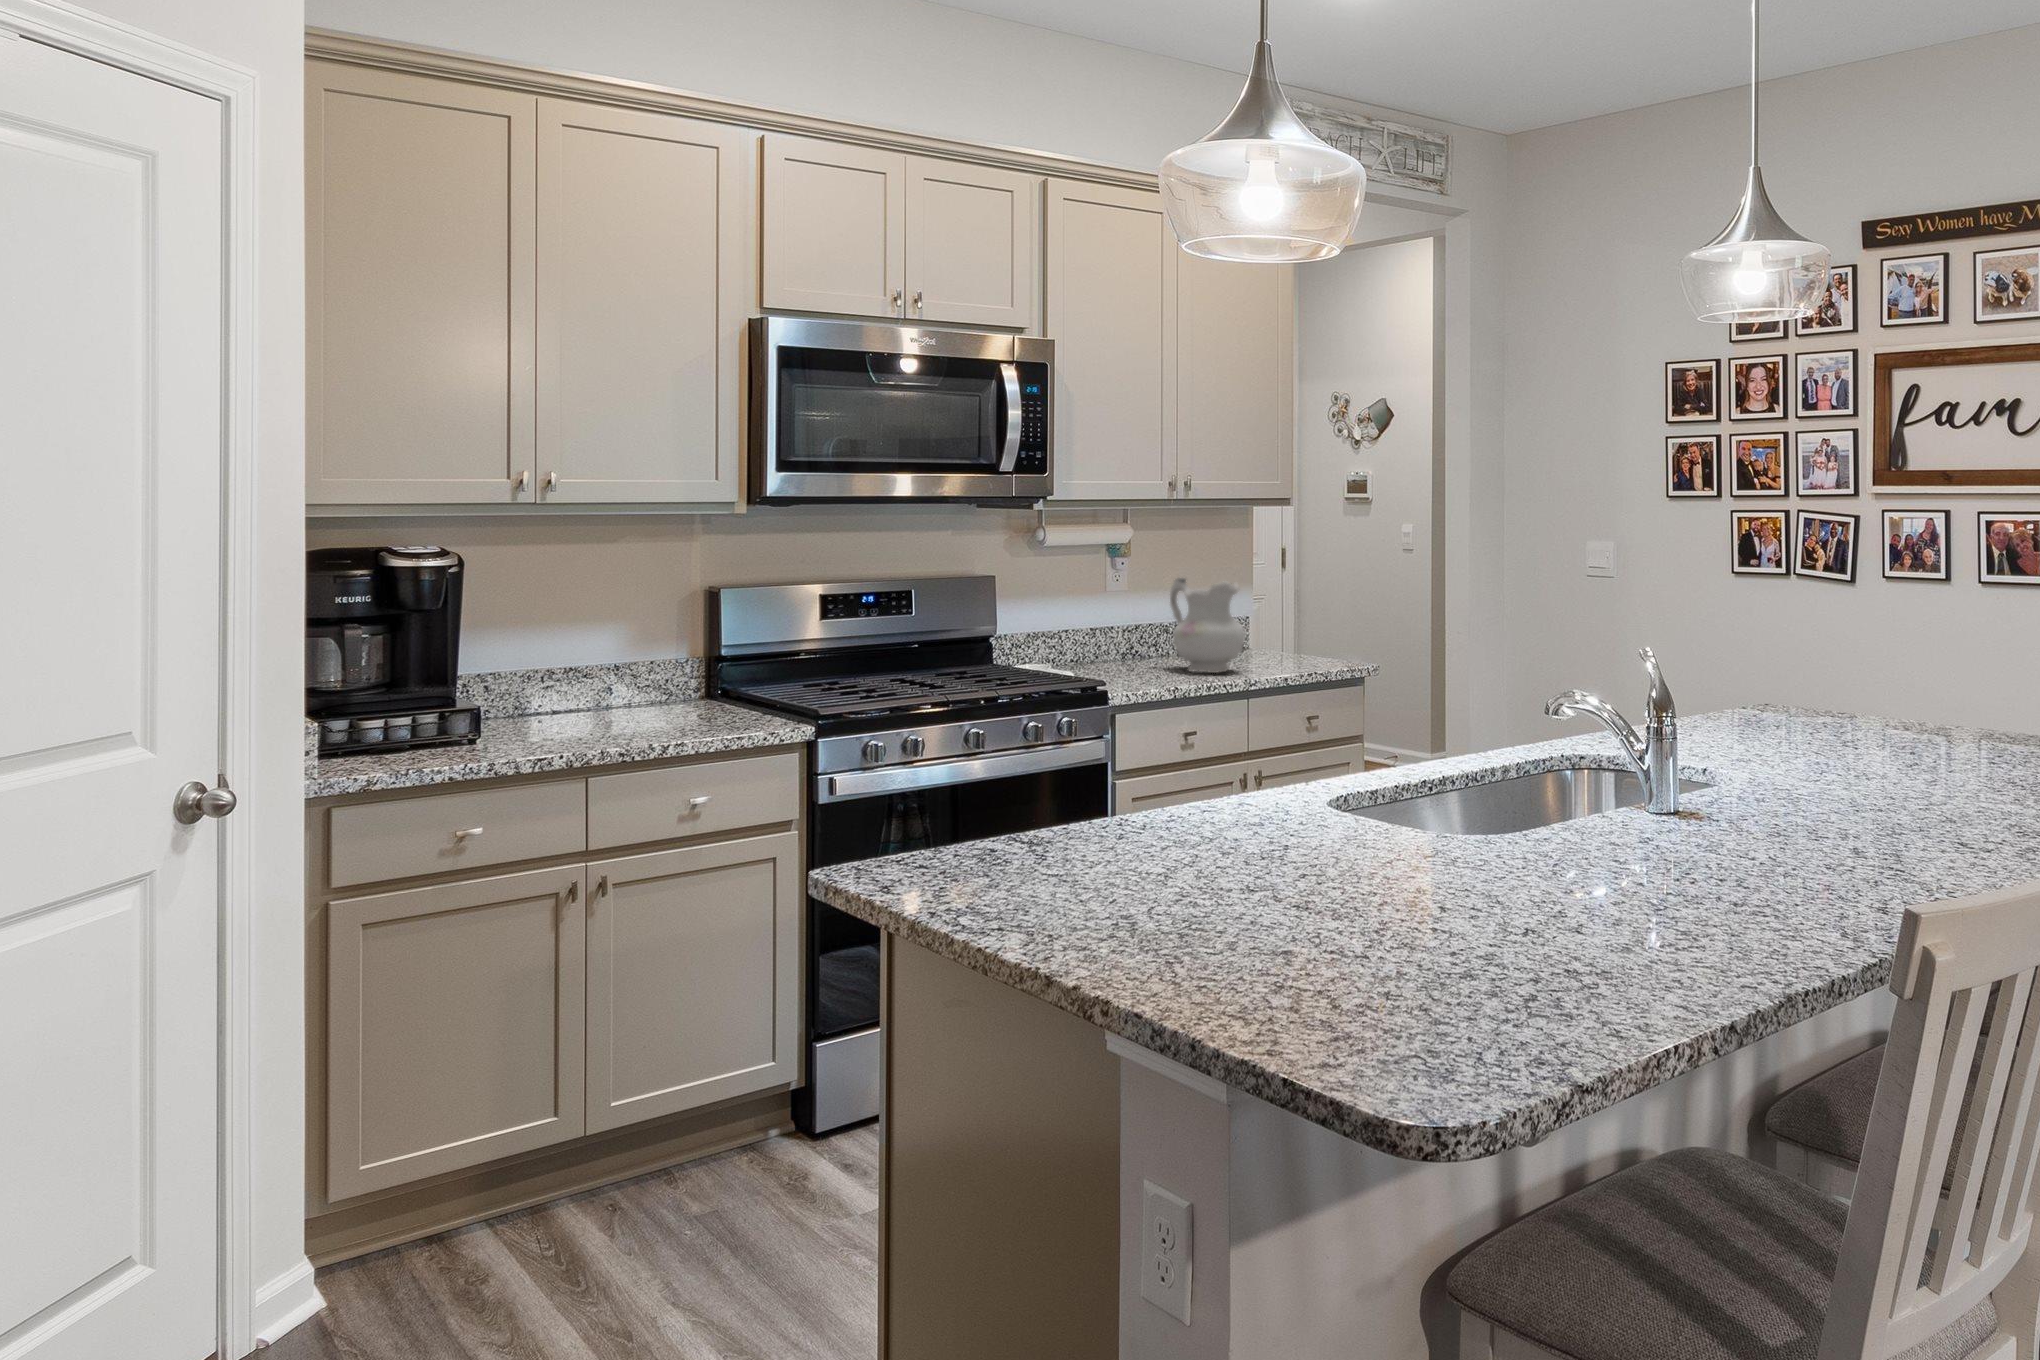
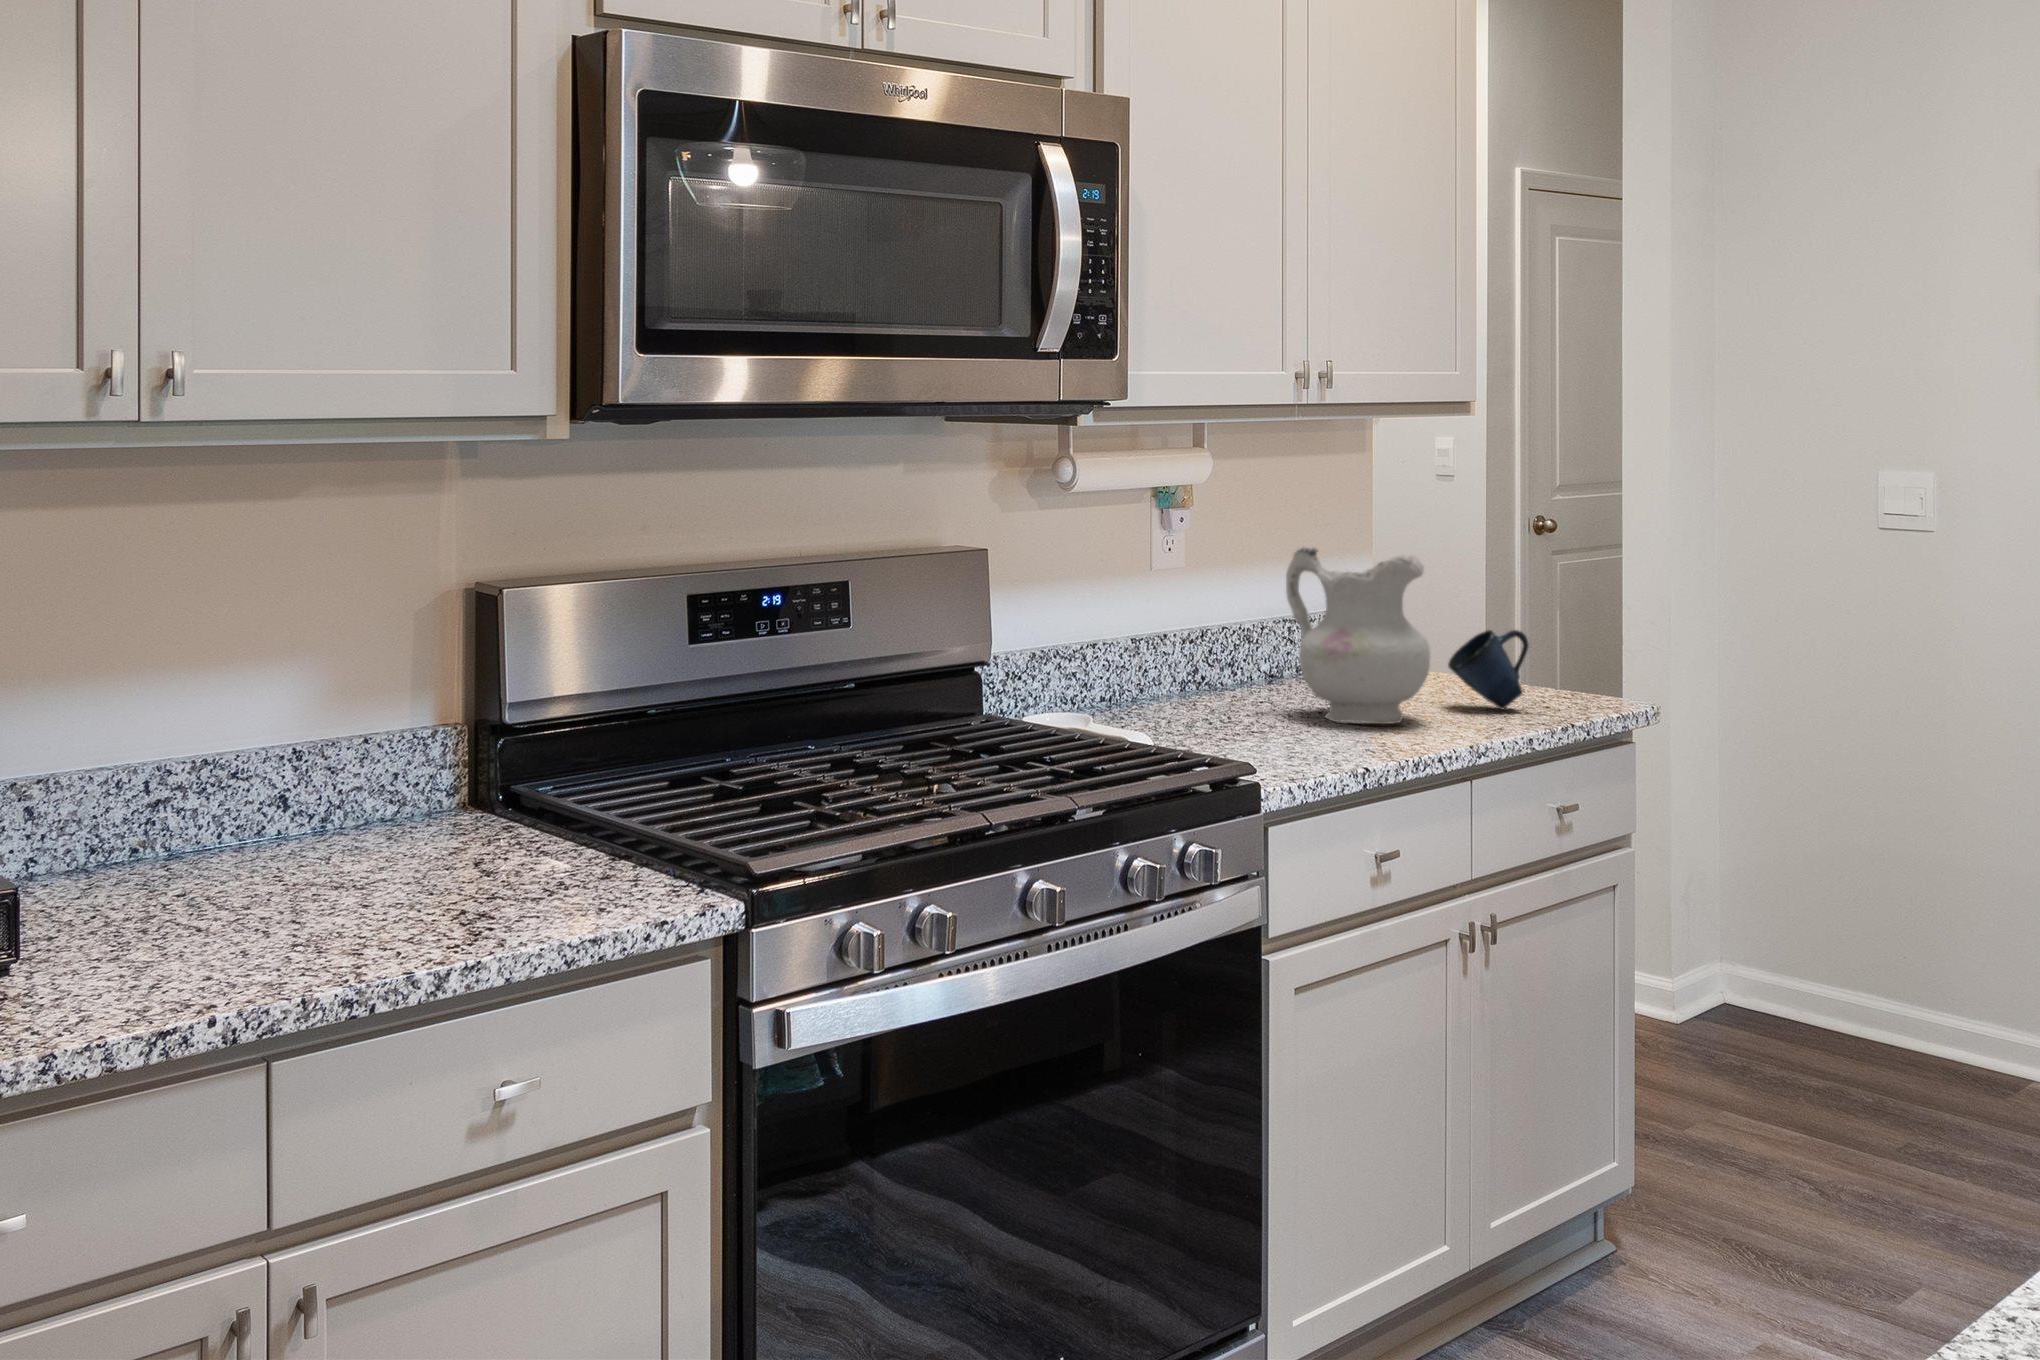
mug: none [1266,625,1311,669] -> present [1448,630,1529,709]

